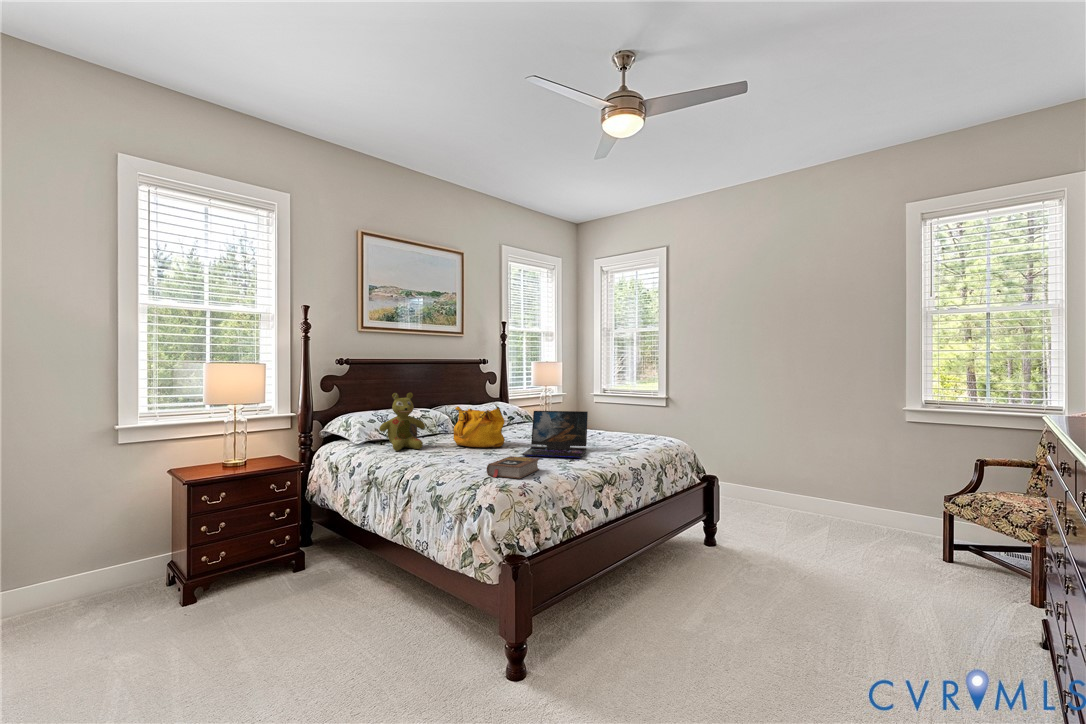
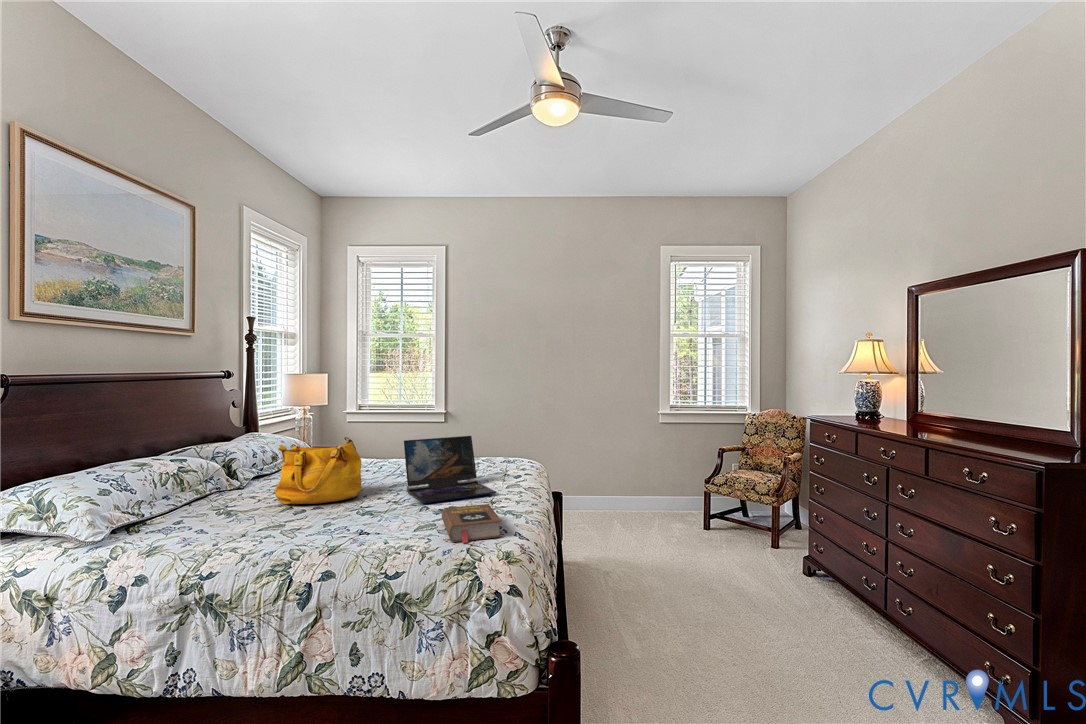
stuffed bear: present [379,393,425,451] -> none [147,429,242,534]

